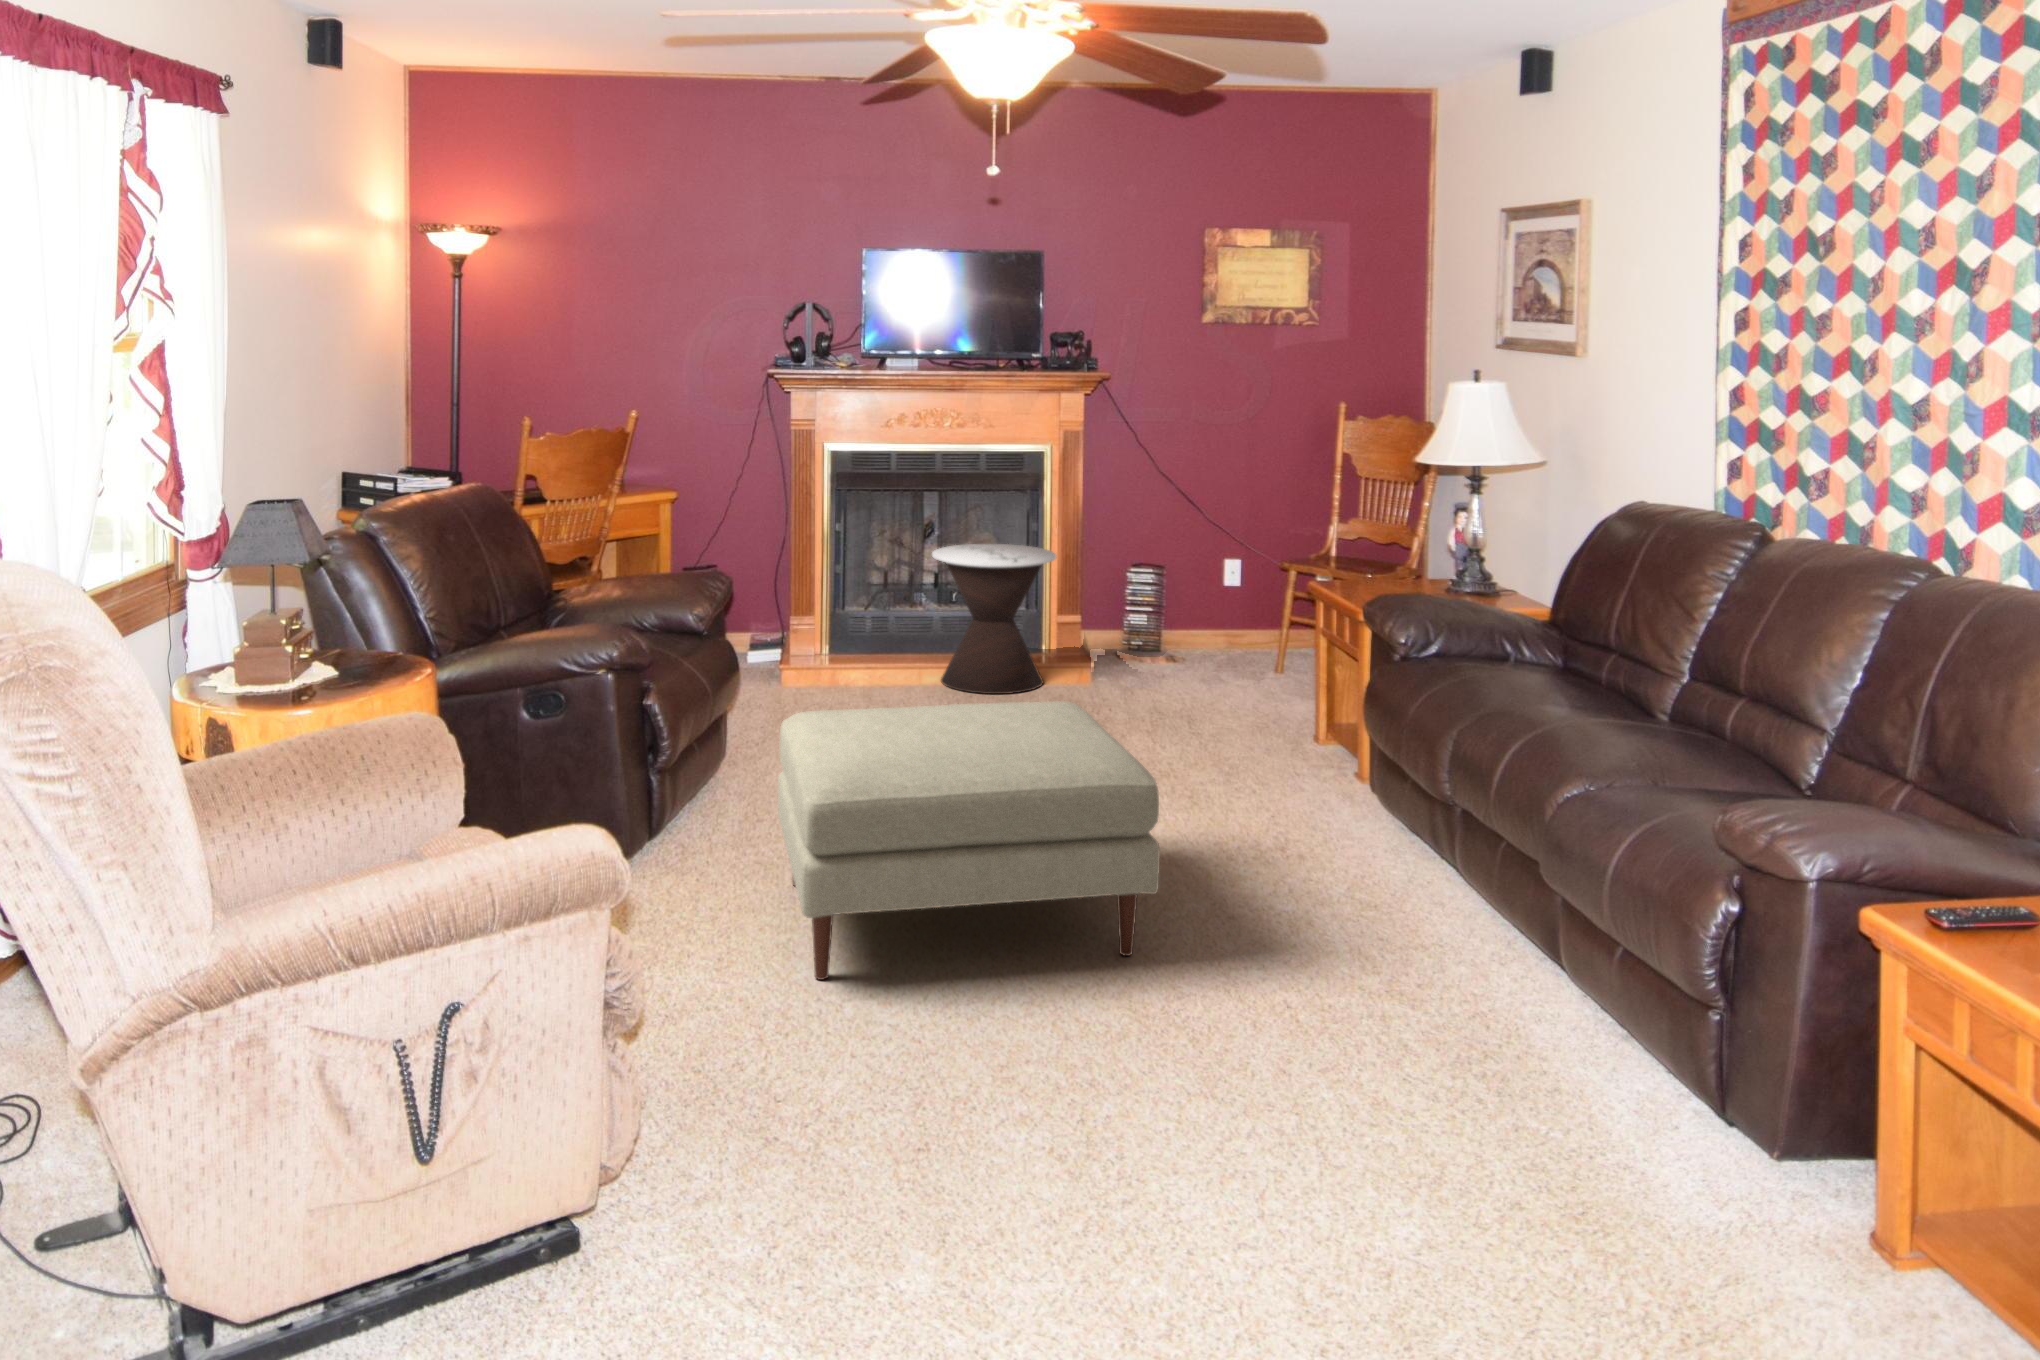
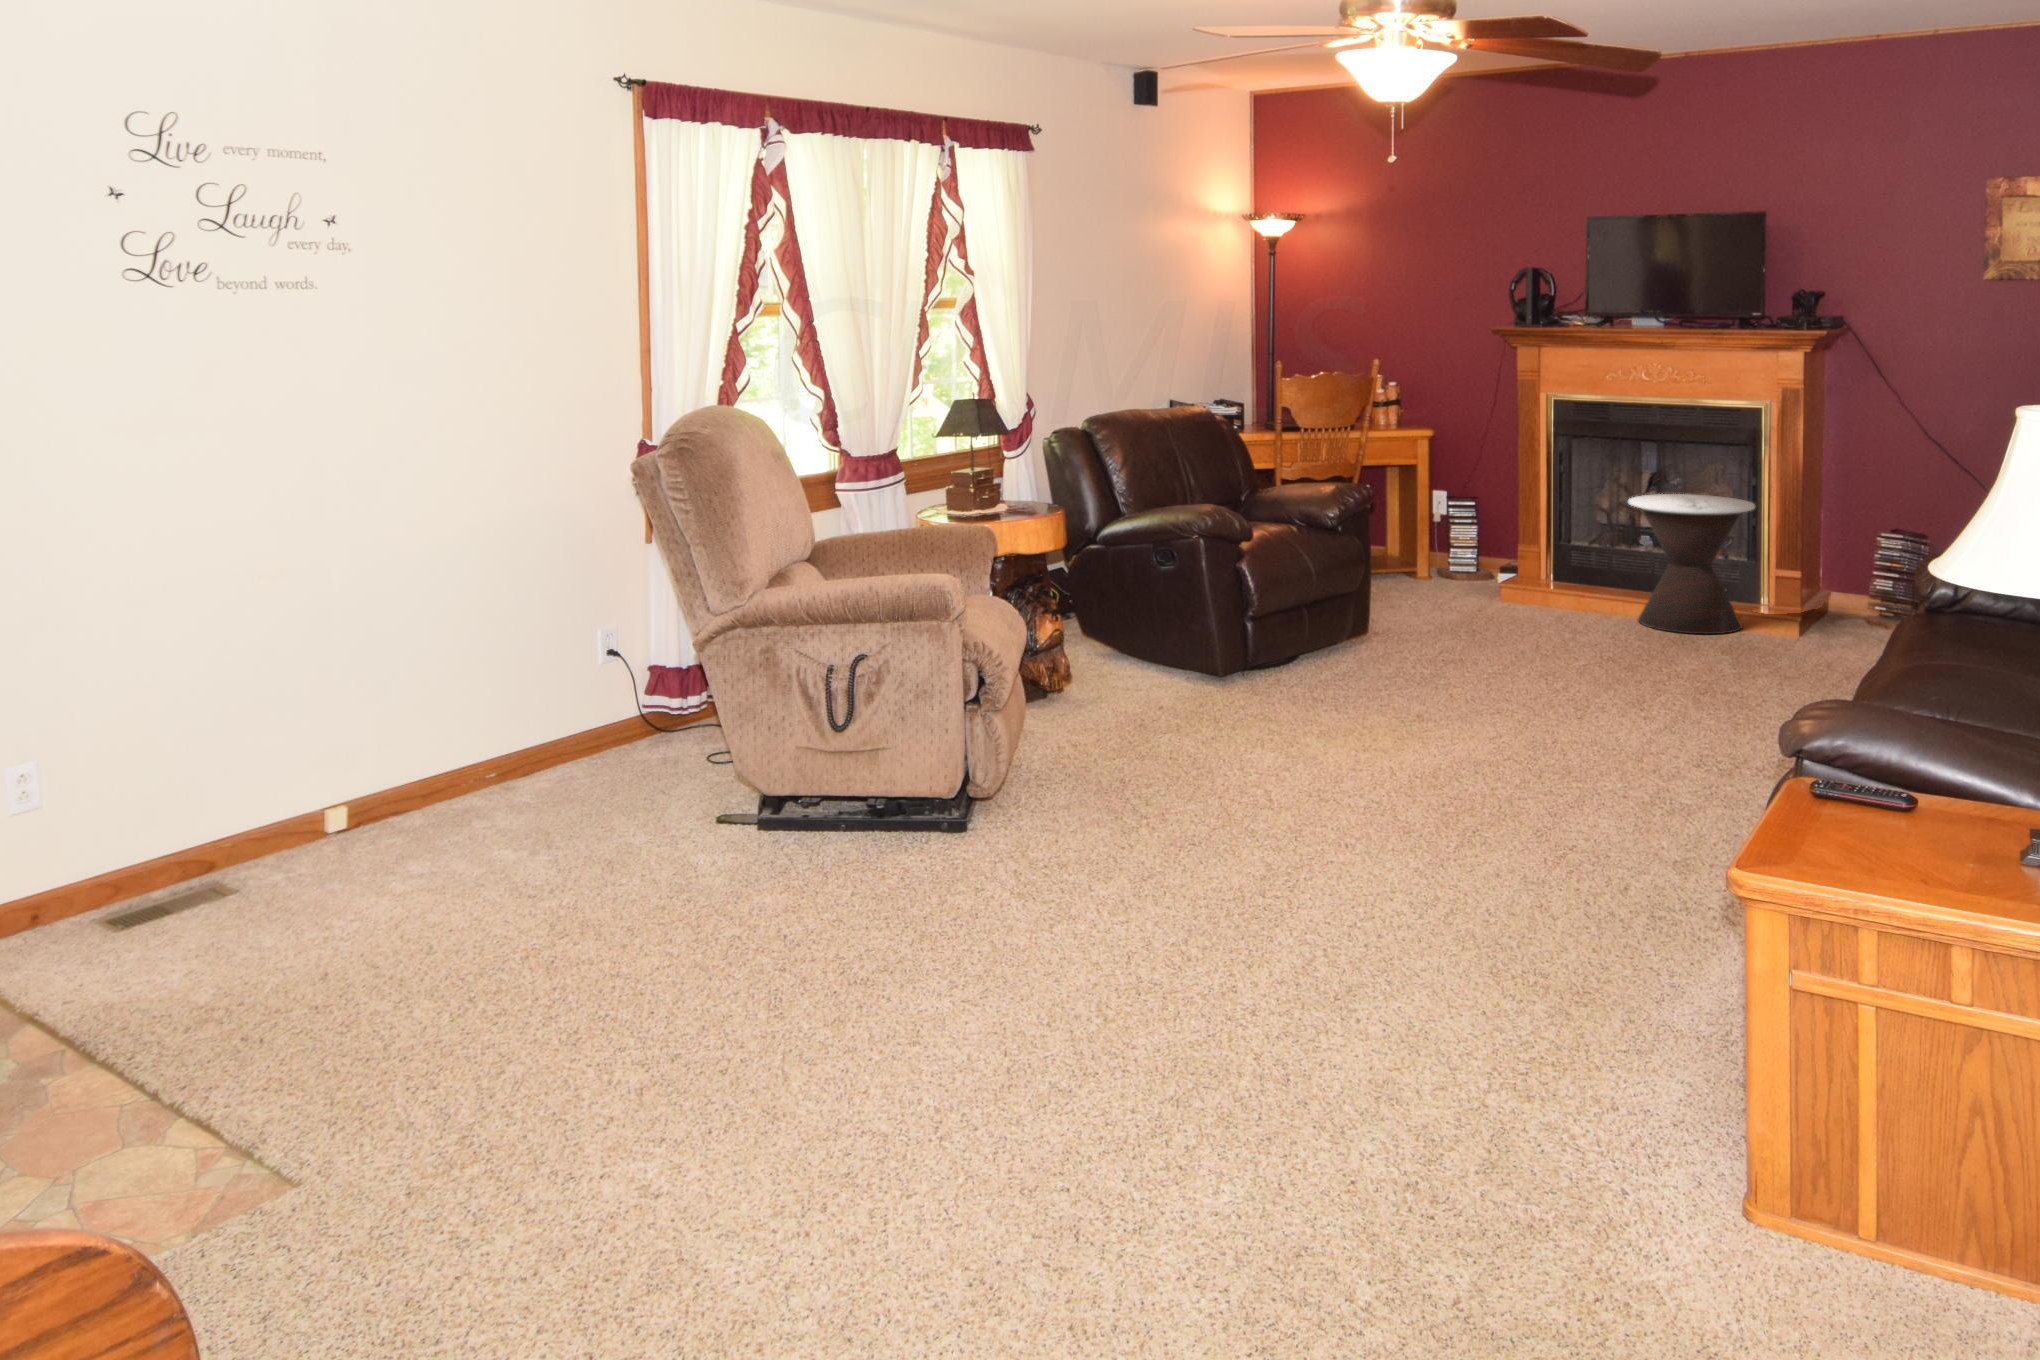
ottoman: present [778,701,1160,980] -> none [1240,585,1563,801]

